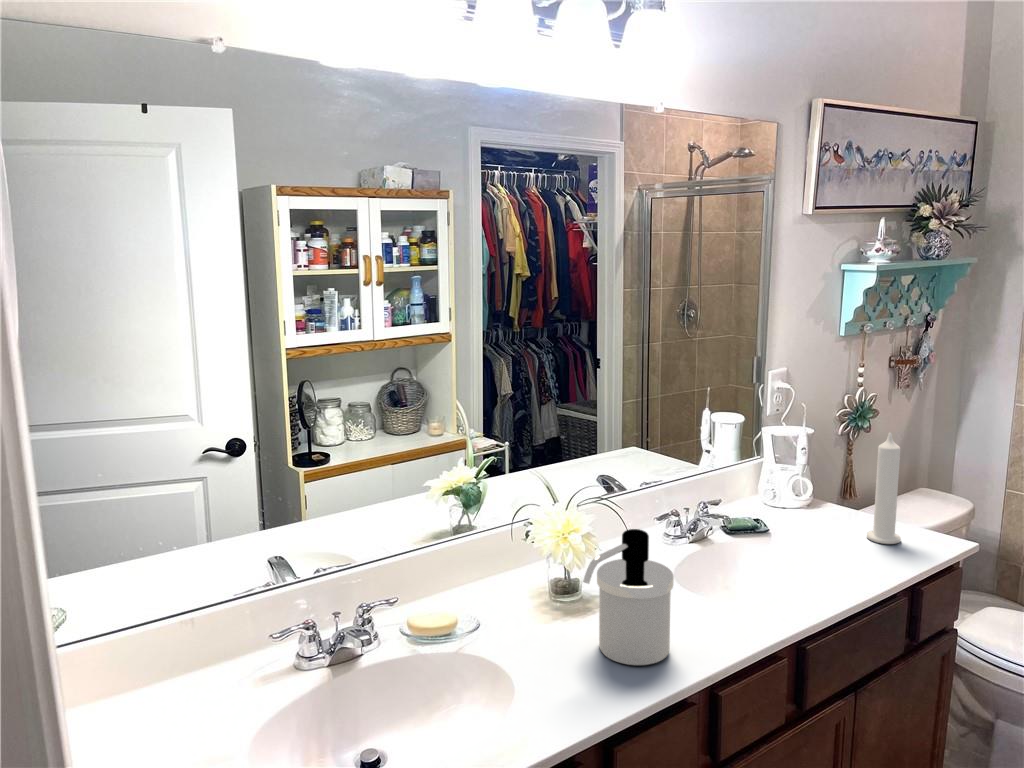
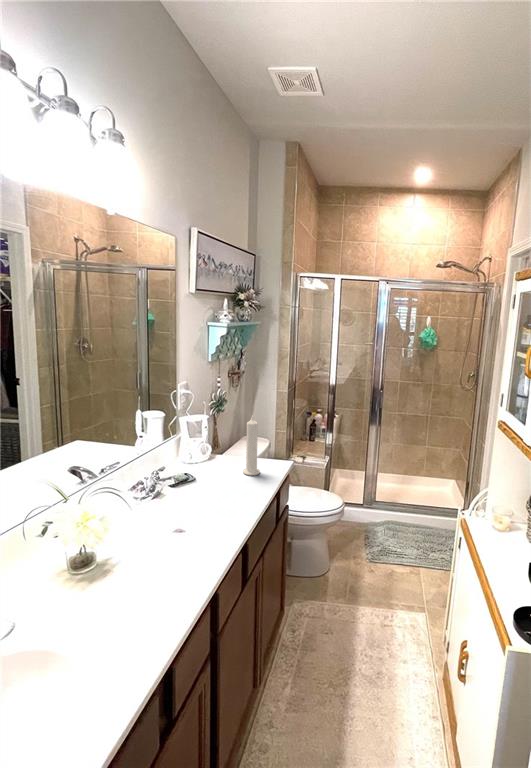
soap dispenser: present [583,529,674,665] -> none [118,512,174,612]

